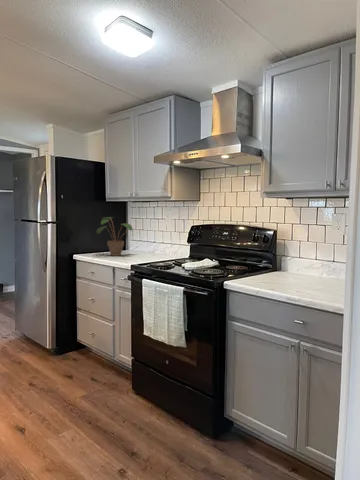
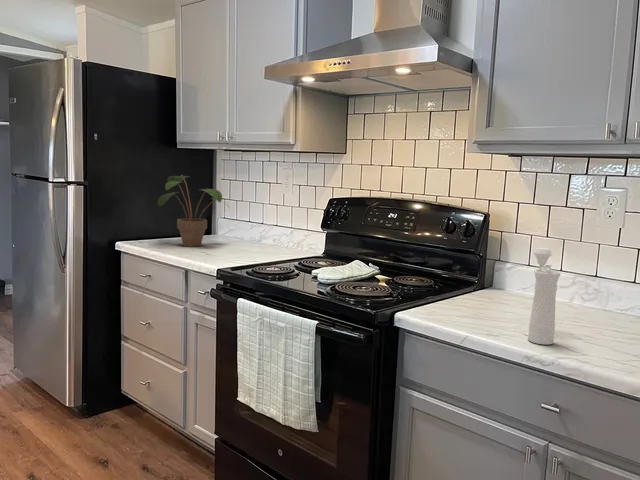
pepper mill: none [290,244,304,292] -> present [528,248,560,345]

